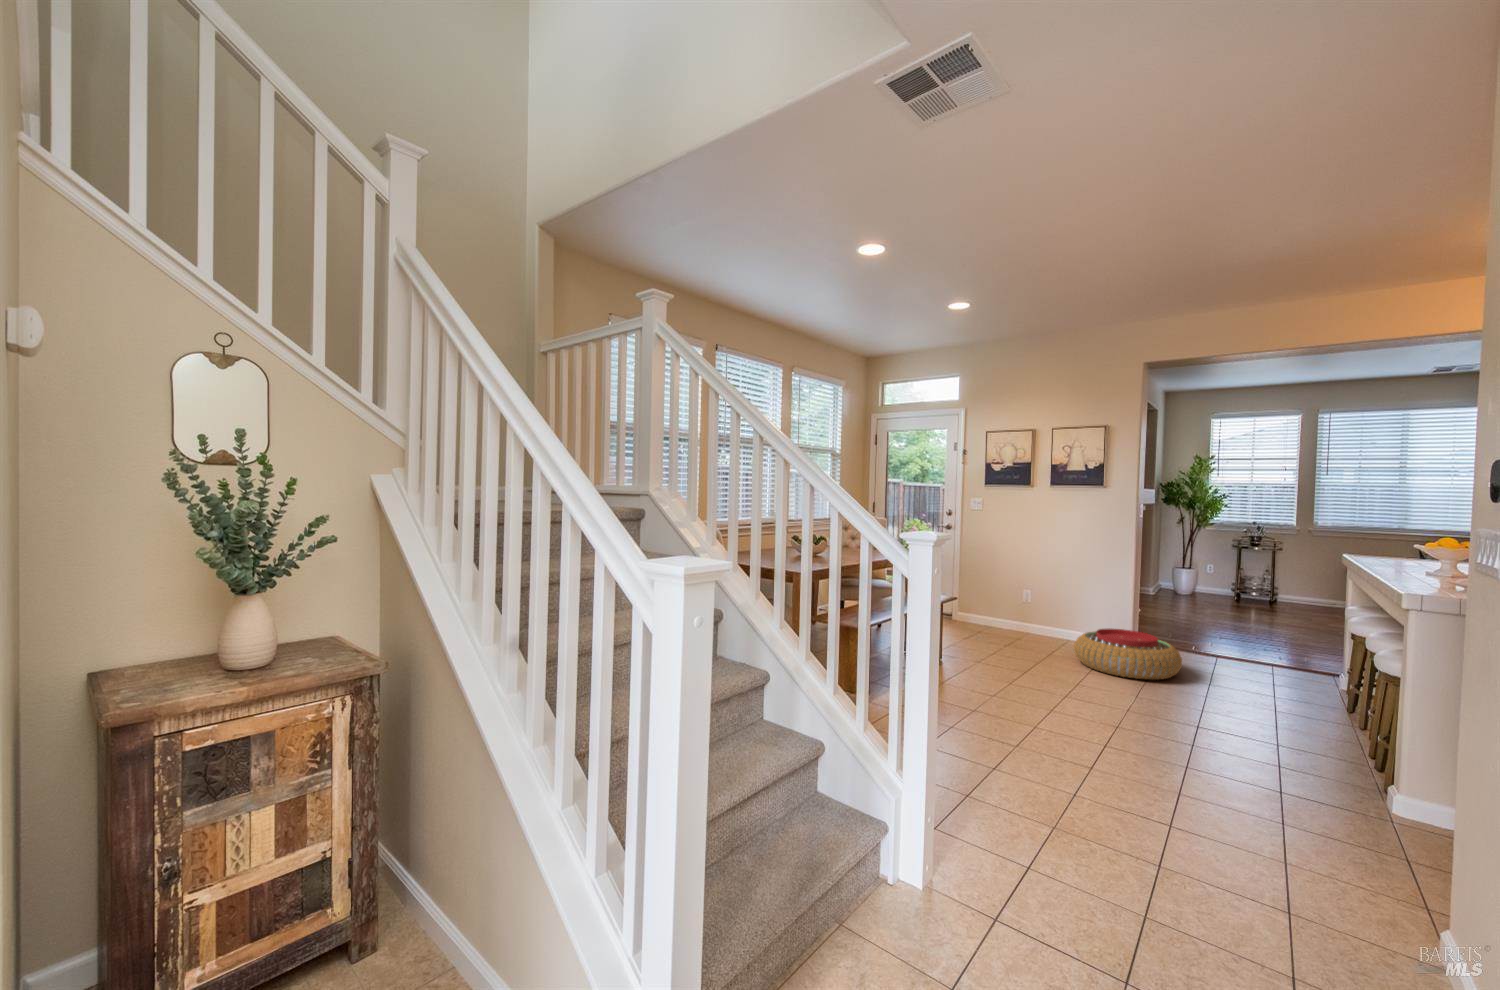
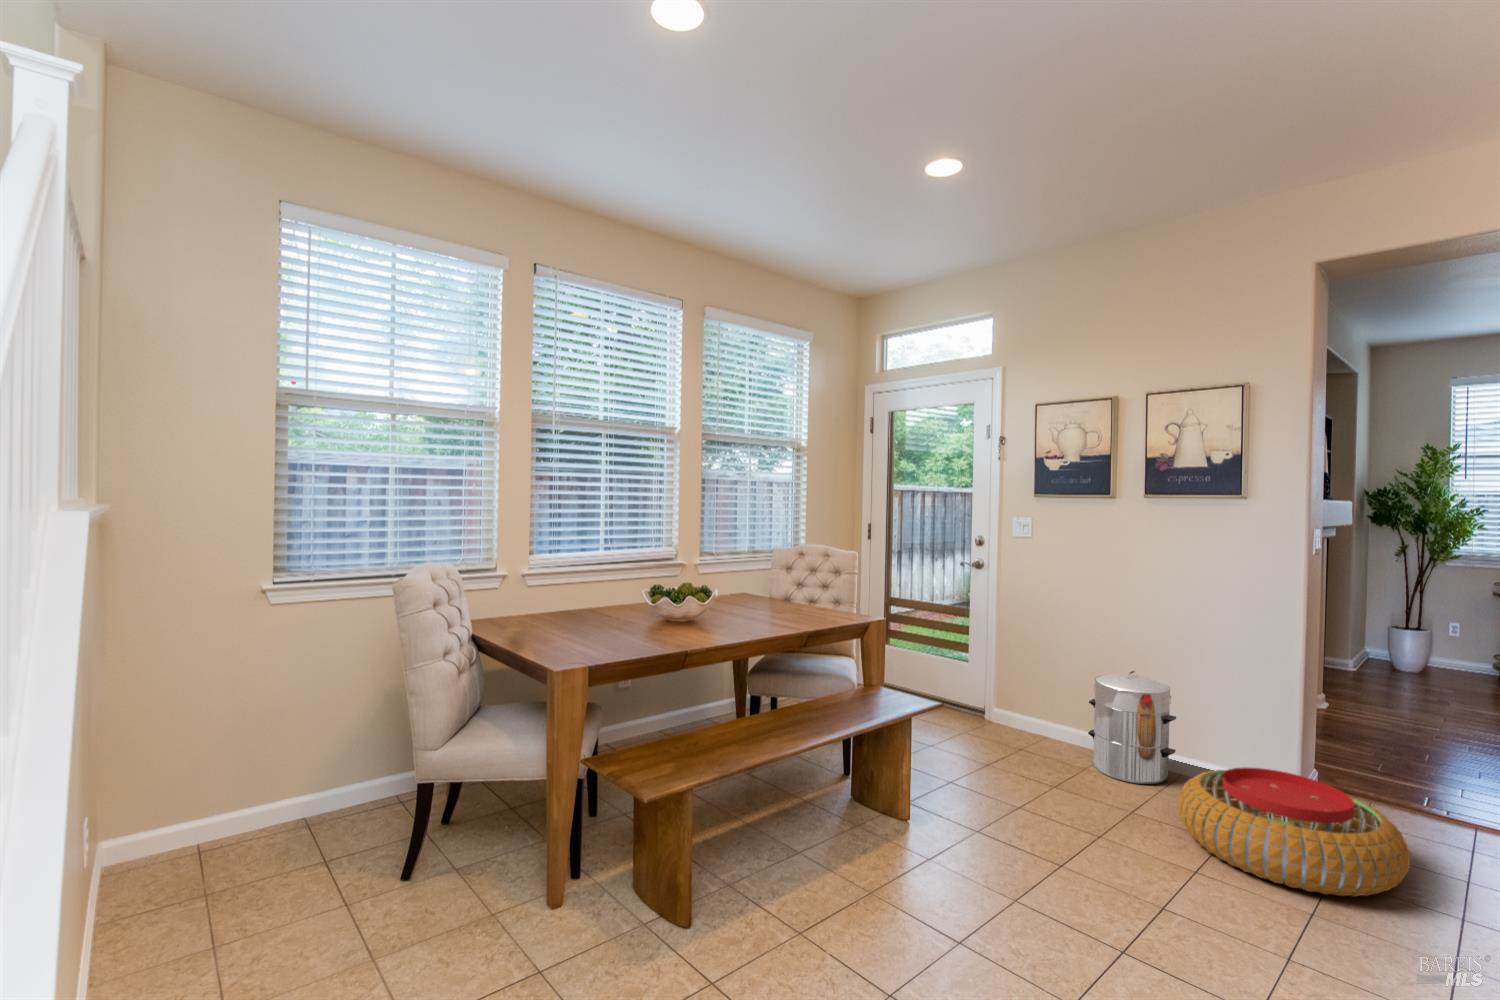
waste bin: none [1020,585,1068,646] -> present [1088,671,1176,784]

